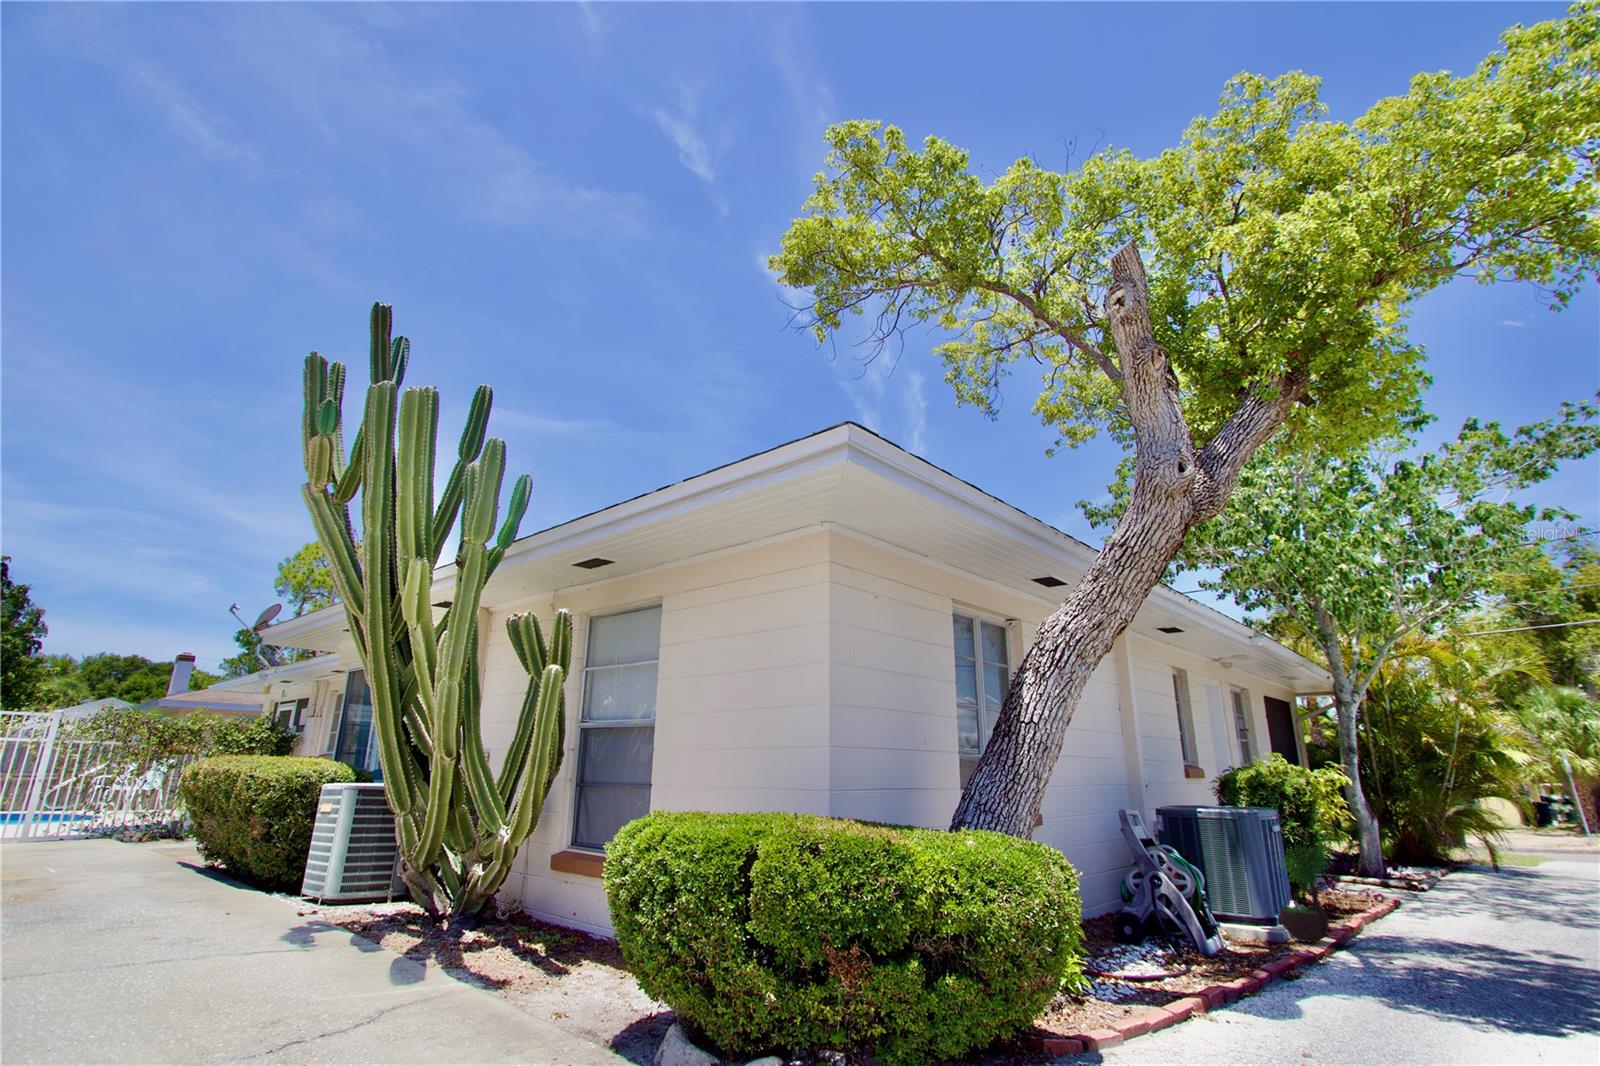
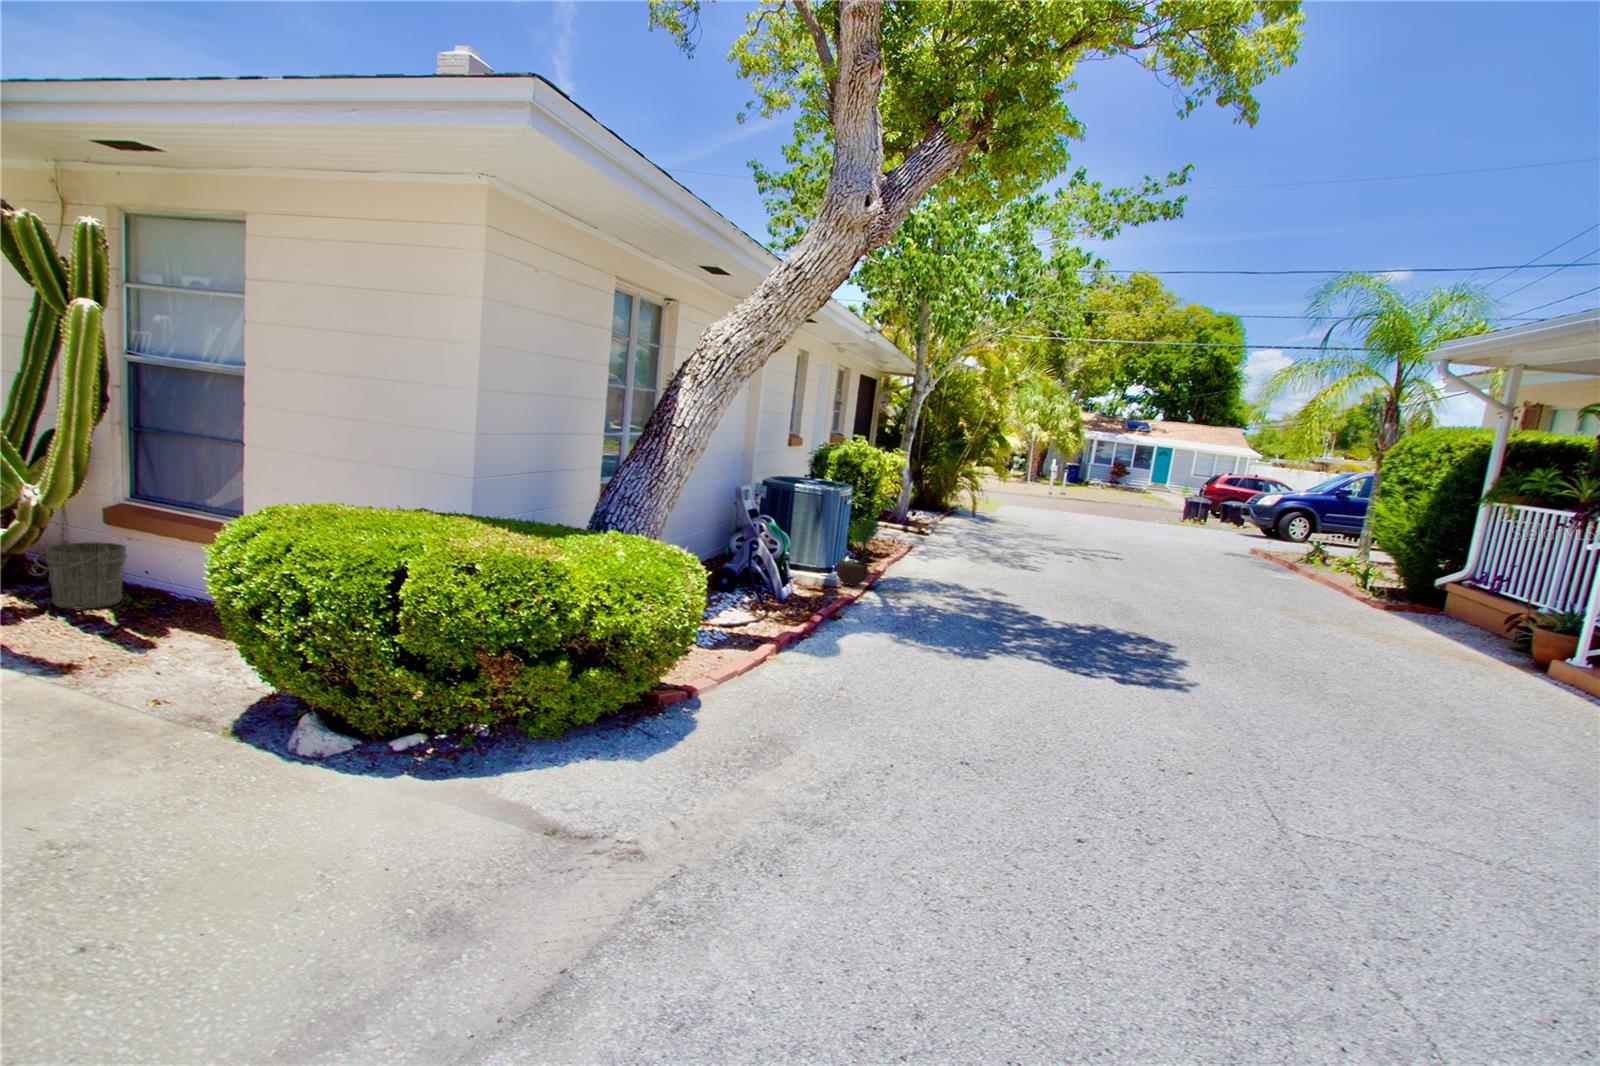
bucket: none [500,889,563,951] -> present [34,540,127,609]

